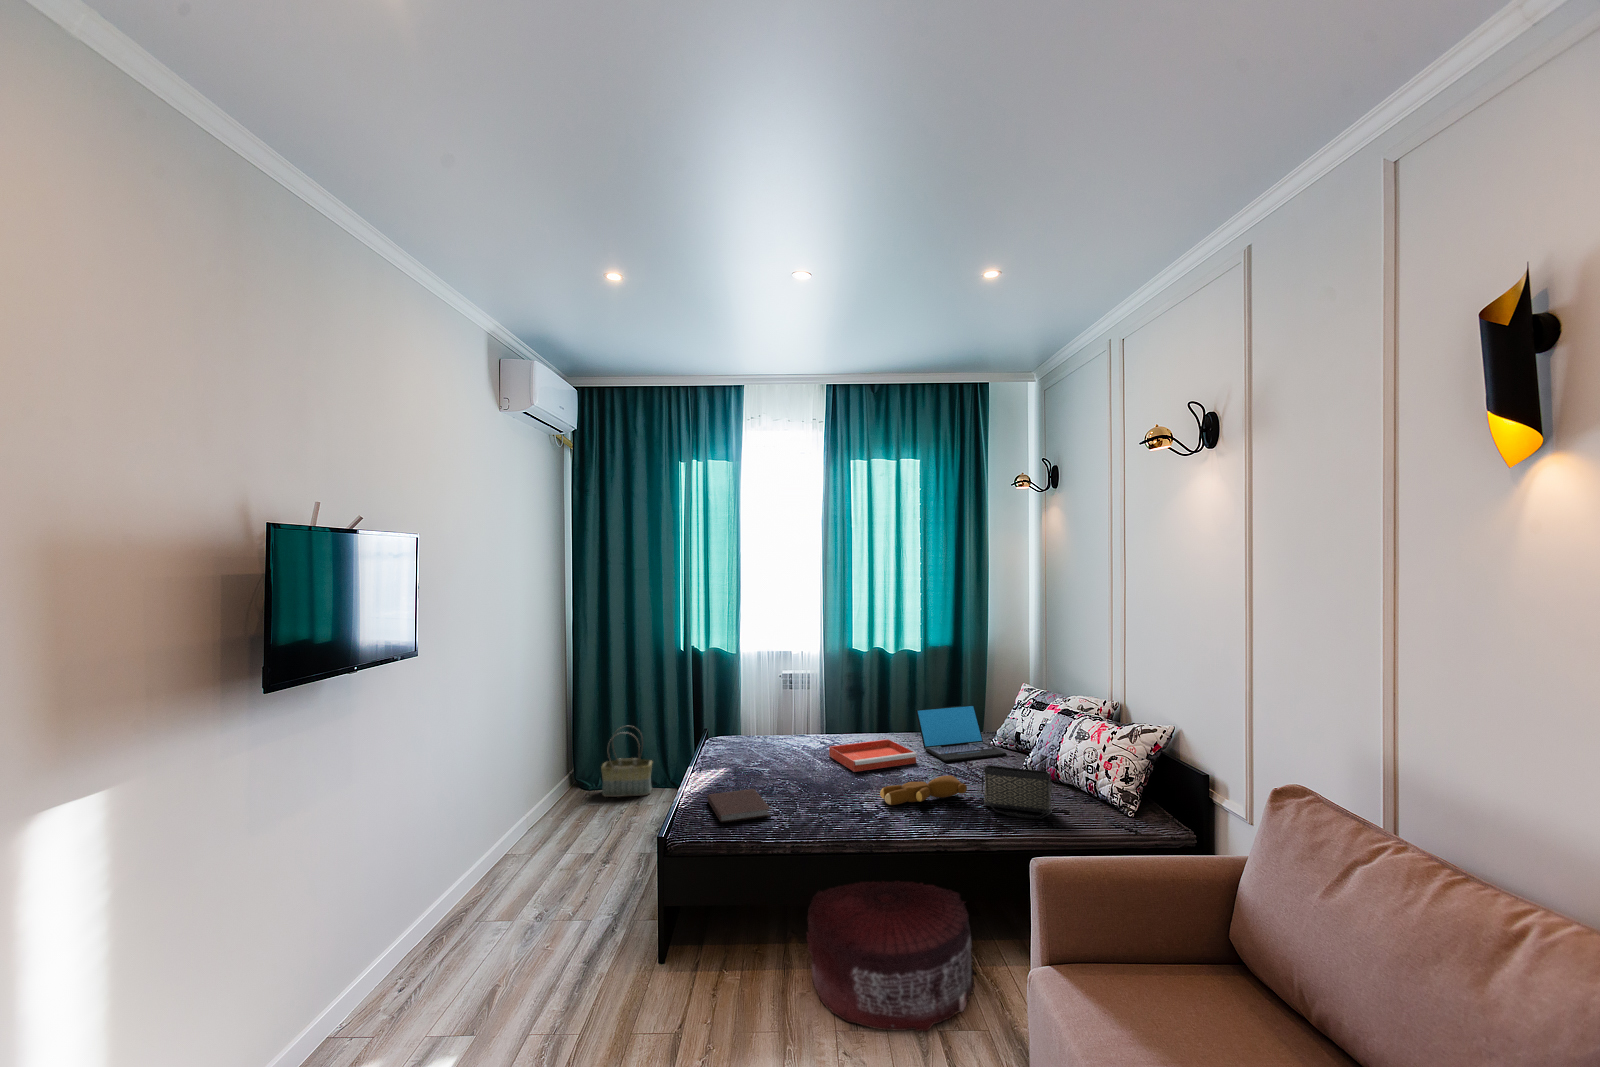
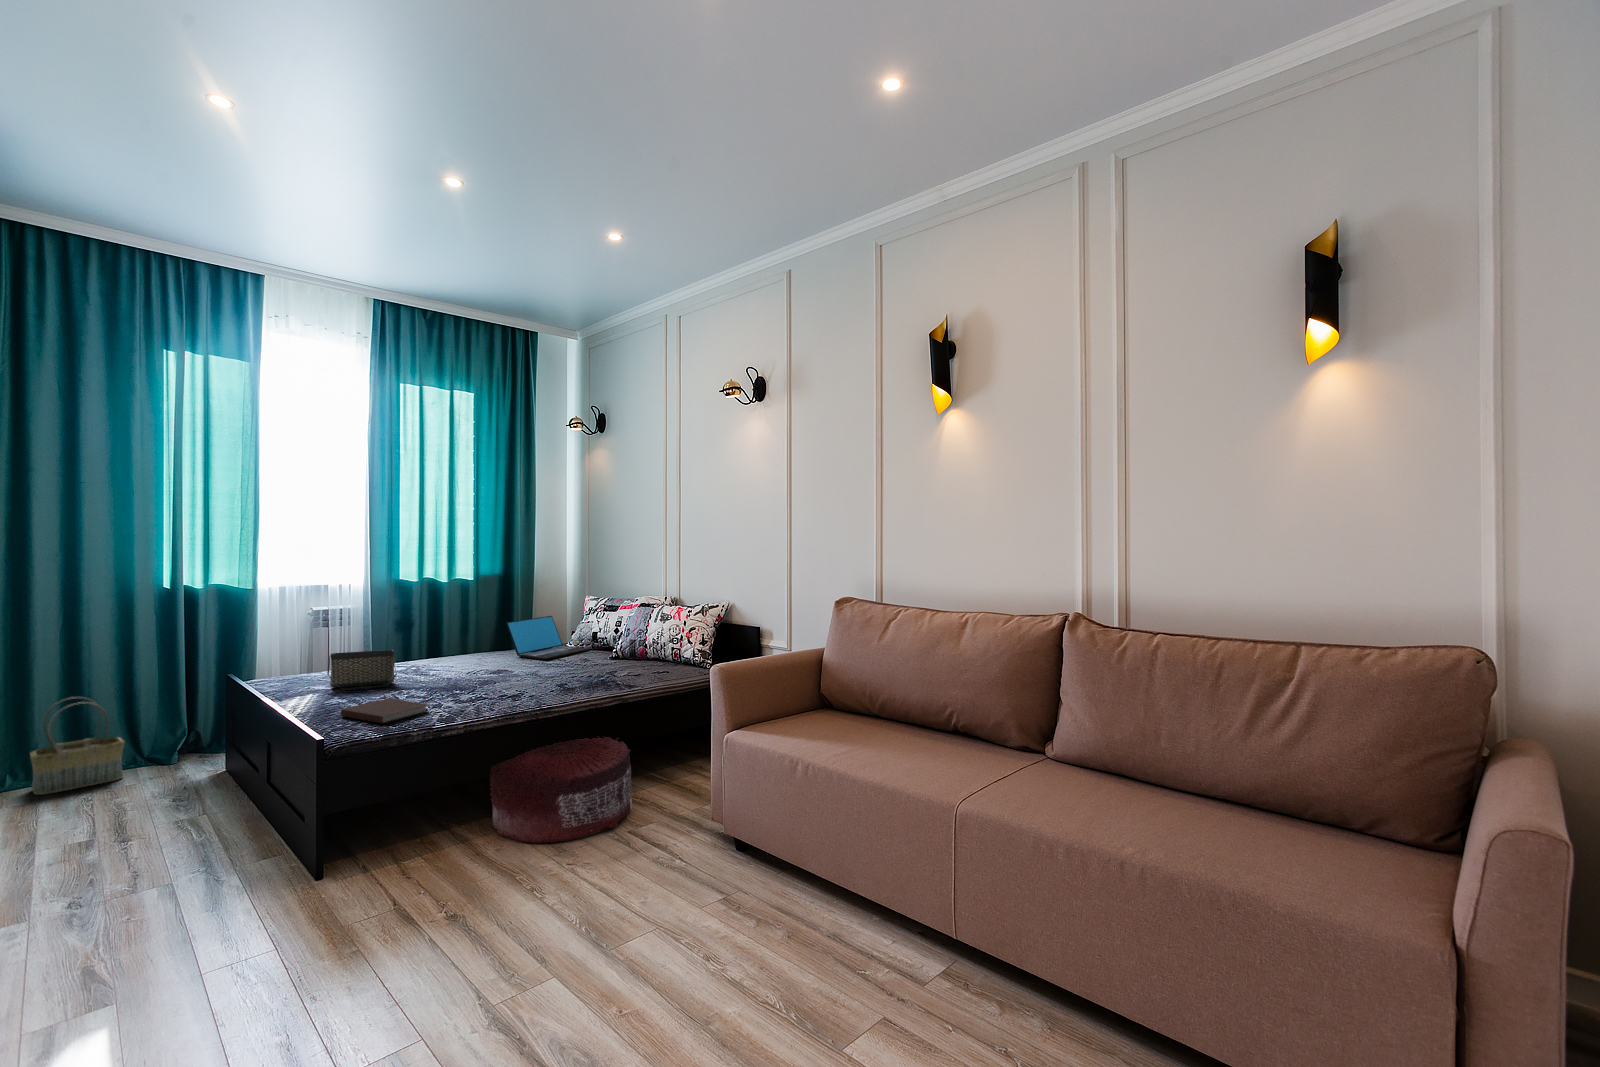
tray: present [829,739,917,772] -> none [430,652,522,677]
handbag: present [982,765,1055,818] -> present [327,650,397,690]
teddy bear: present [880,775,967,805] -> none [520,659,592,687]

